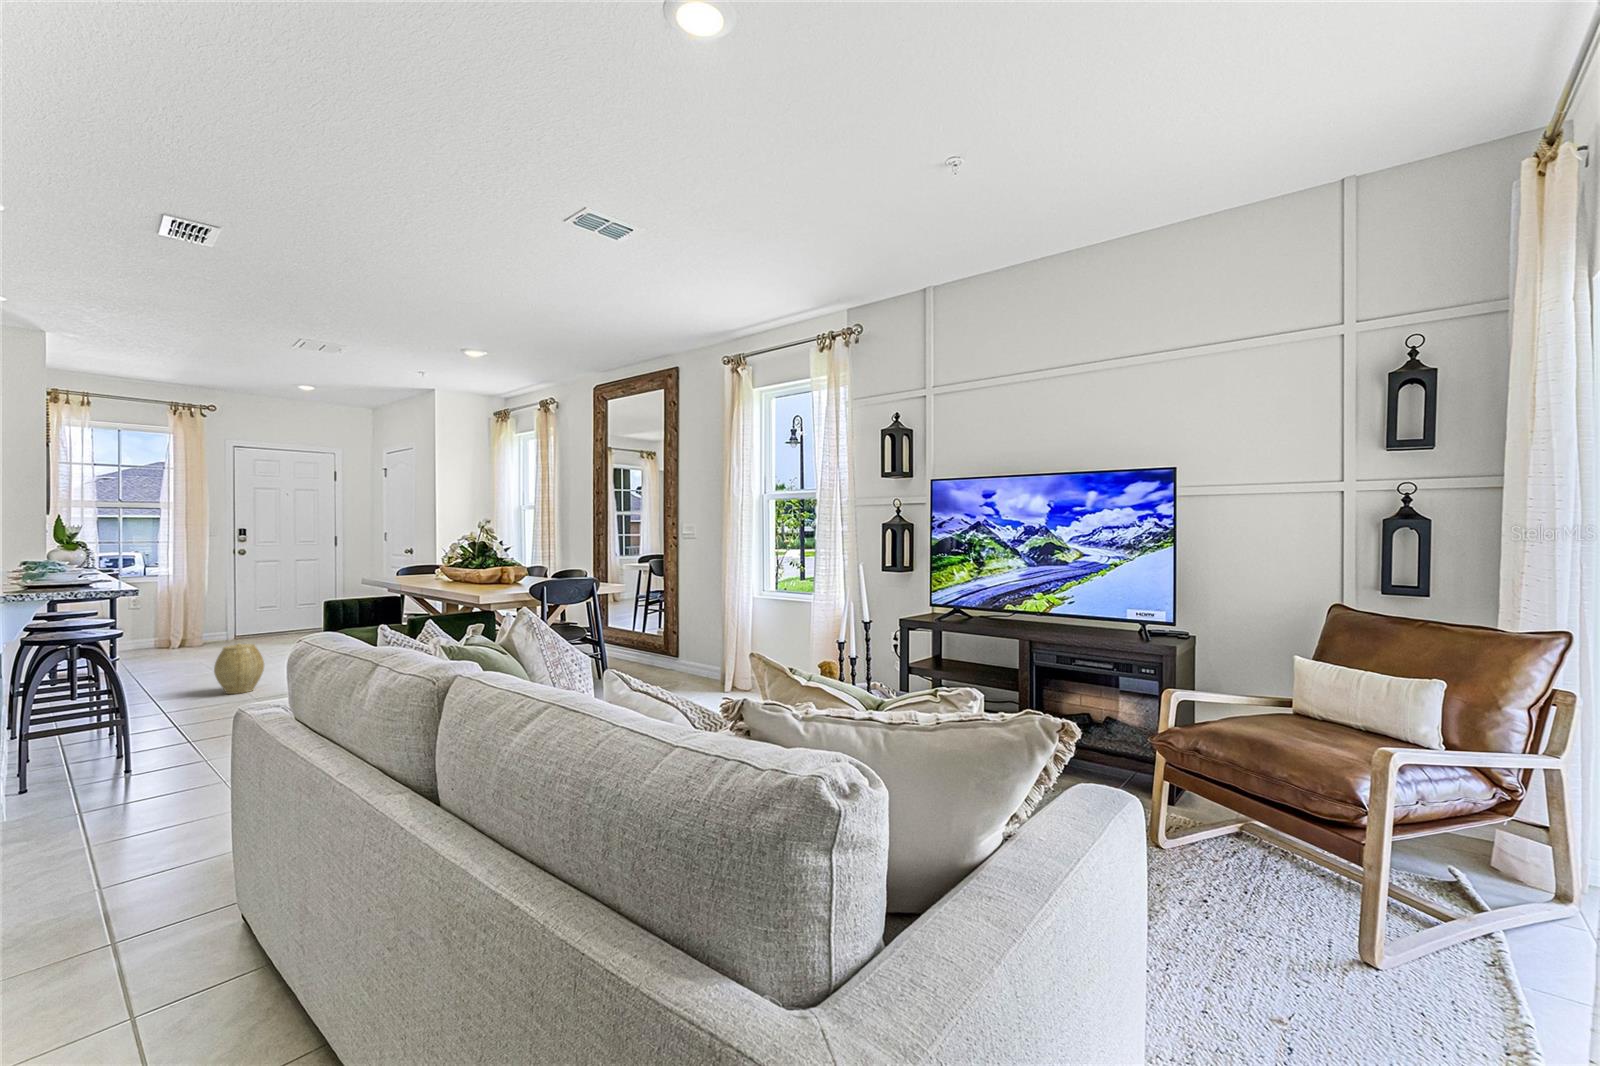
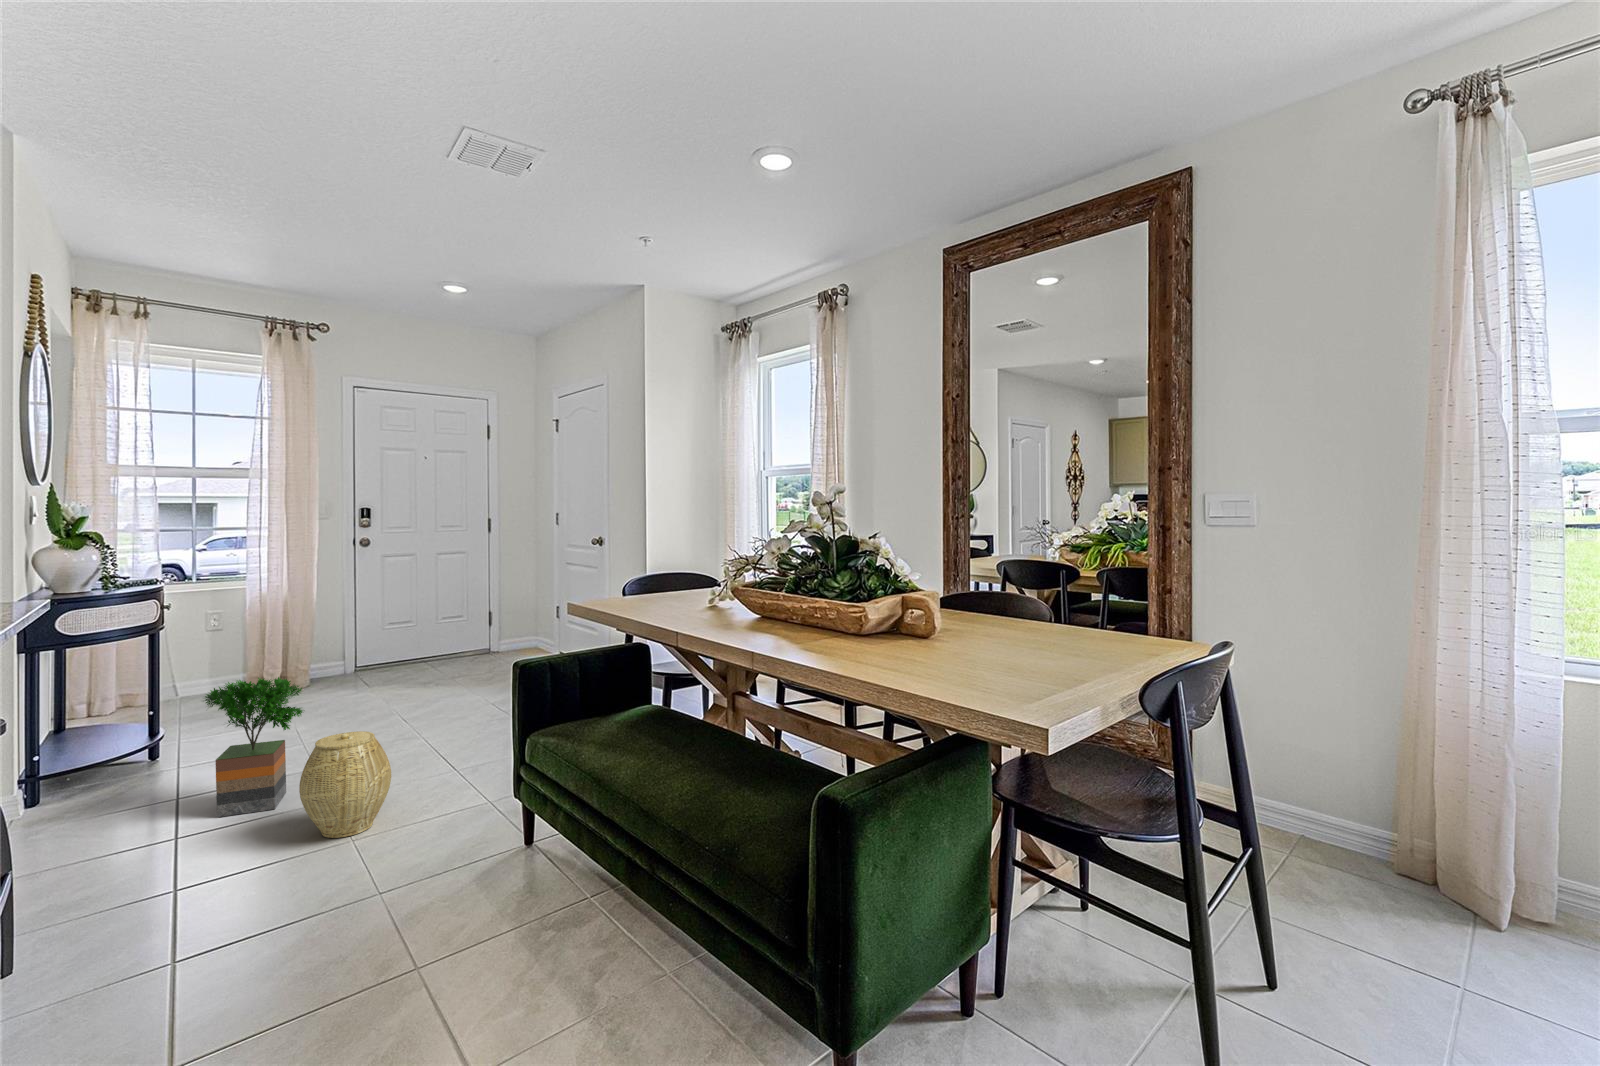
potted tree: none [154,620,214,691] -> present [205,677,303,817]

